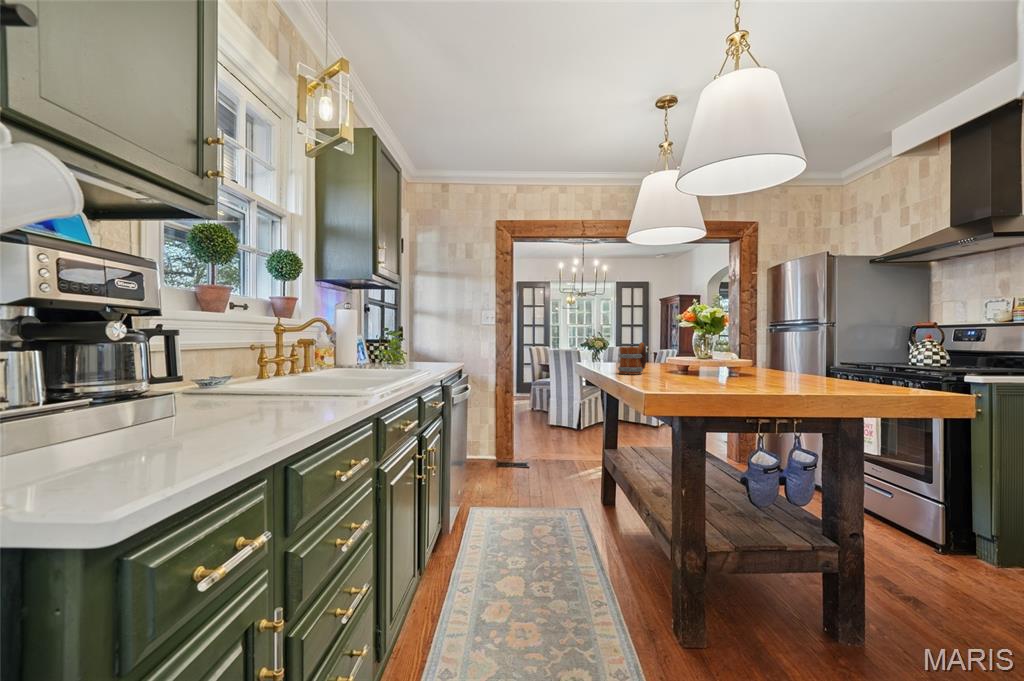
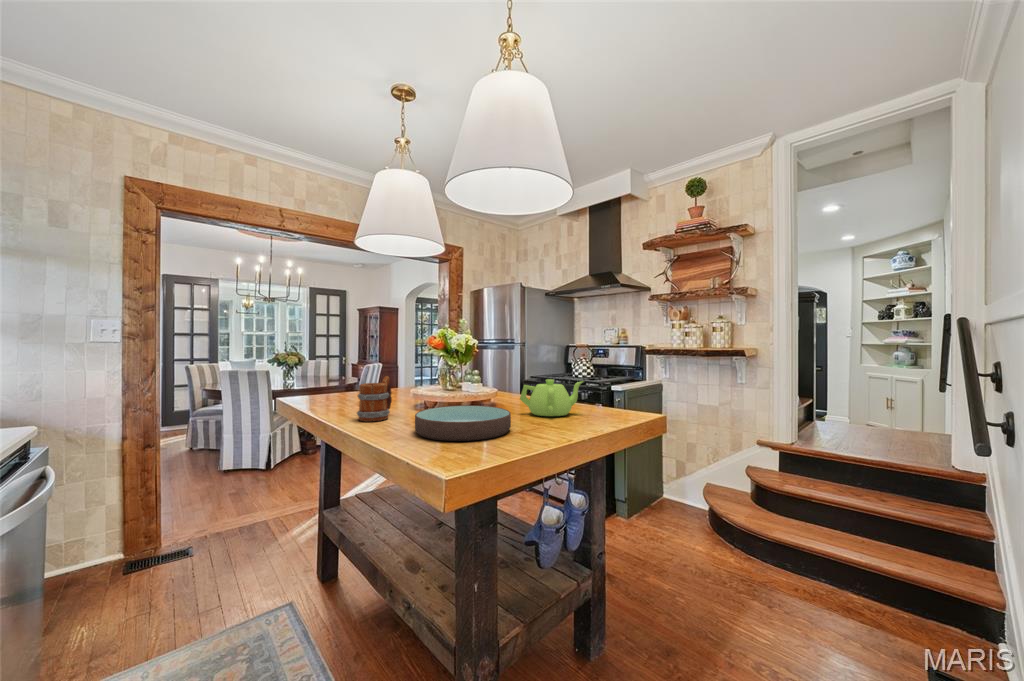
teapot: none [764,347,844,383] -> present [520,379,583,416]
bowl: none [651,365,737,386] -> present [415,405,511,441]

